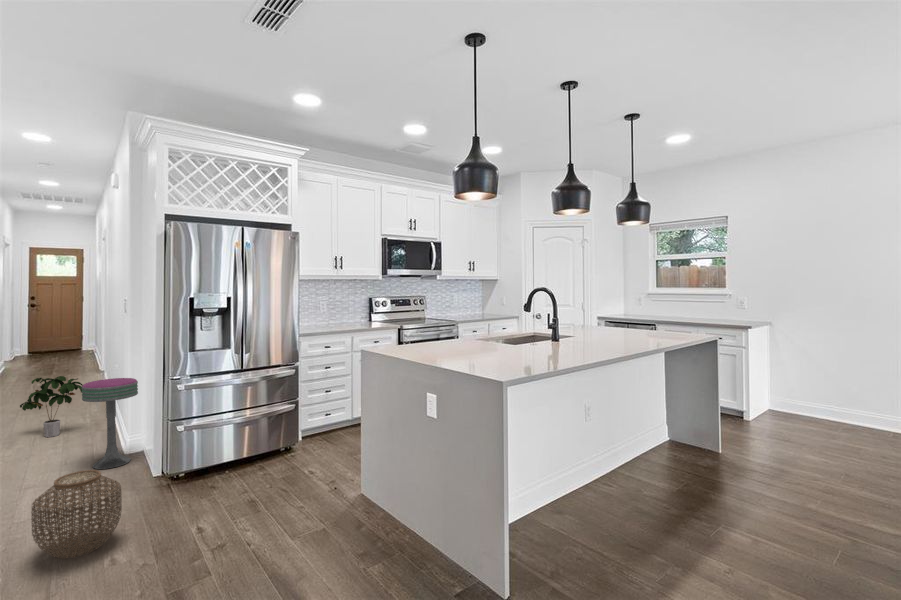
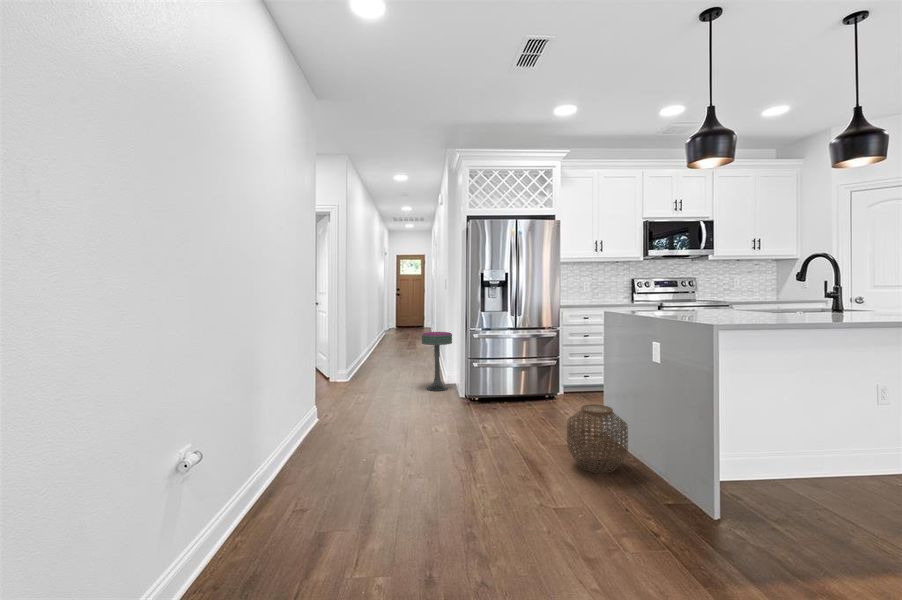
potted plant: present [20,376,83,437] -> none [392,332,423,371]
woven basket: present [31,470,122,558] -> present [567,404,628,473]

